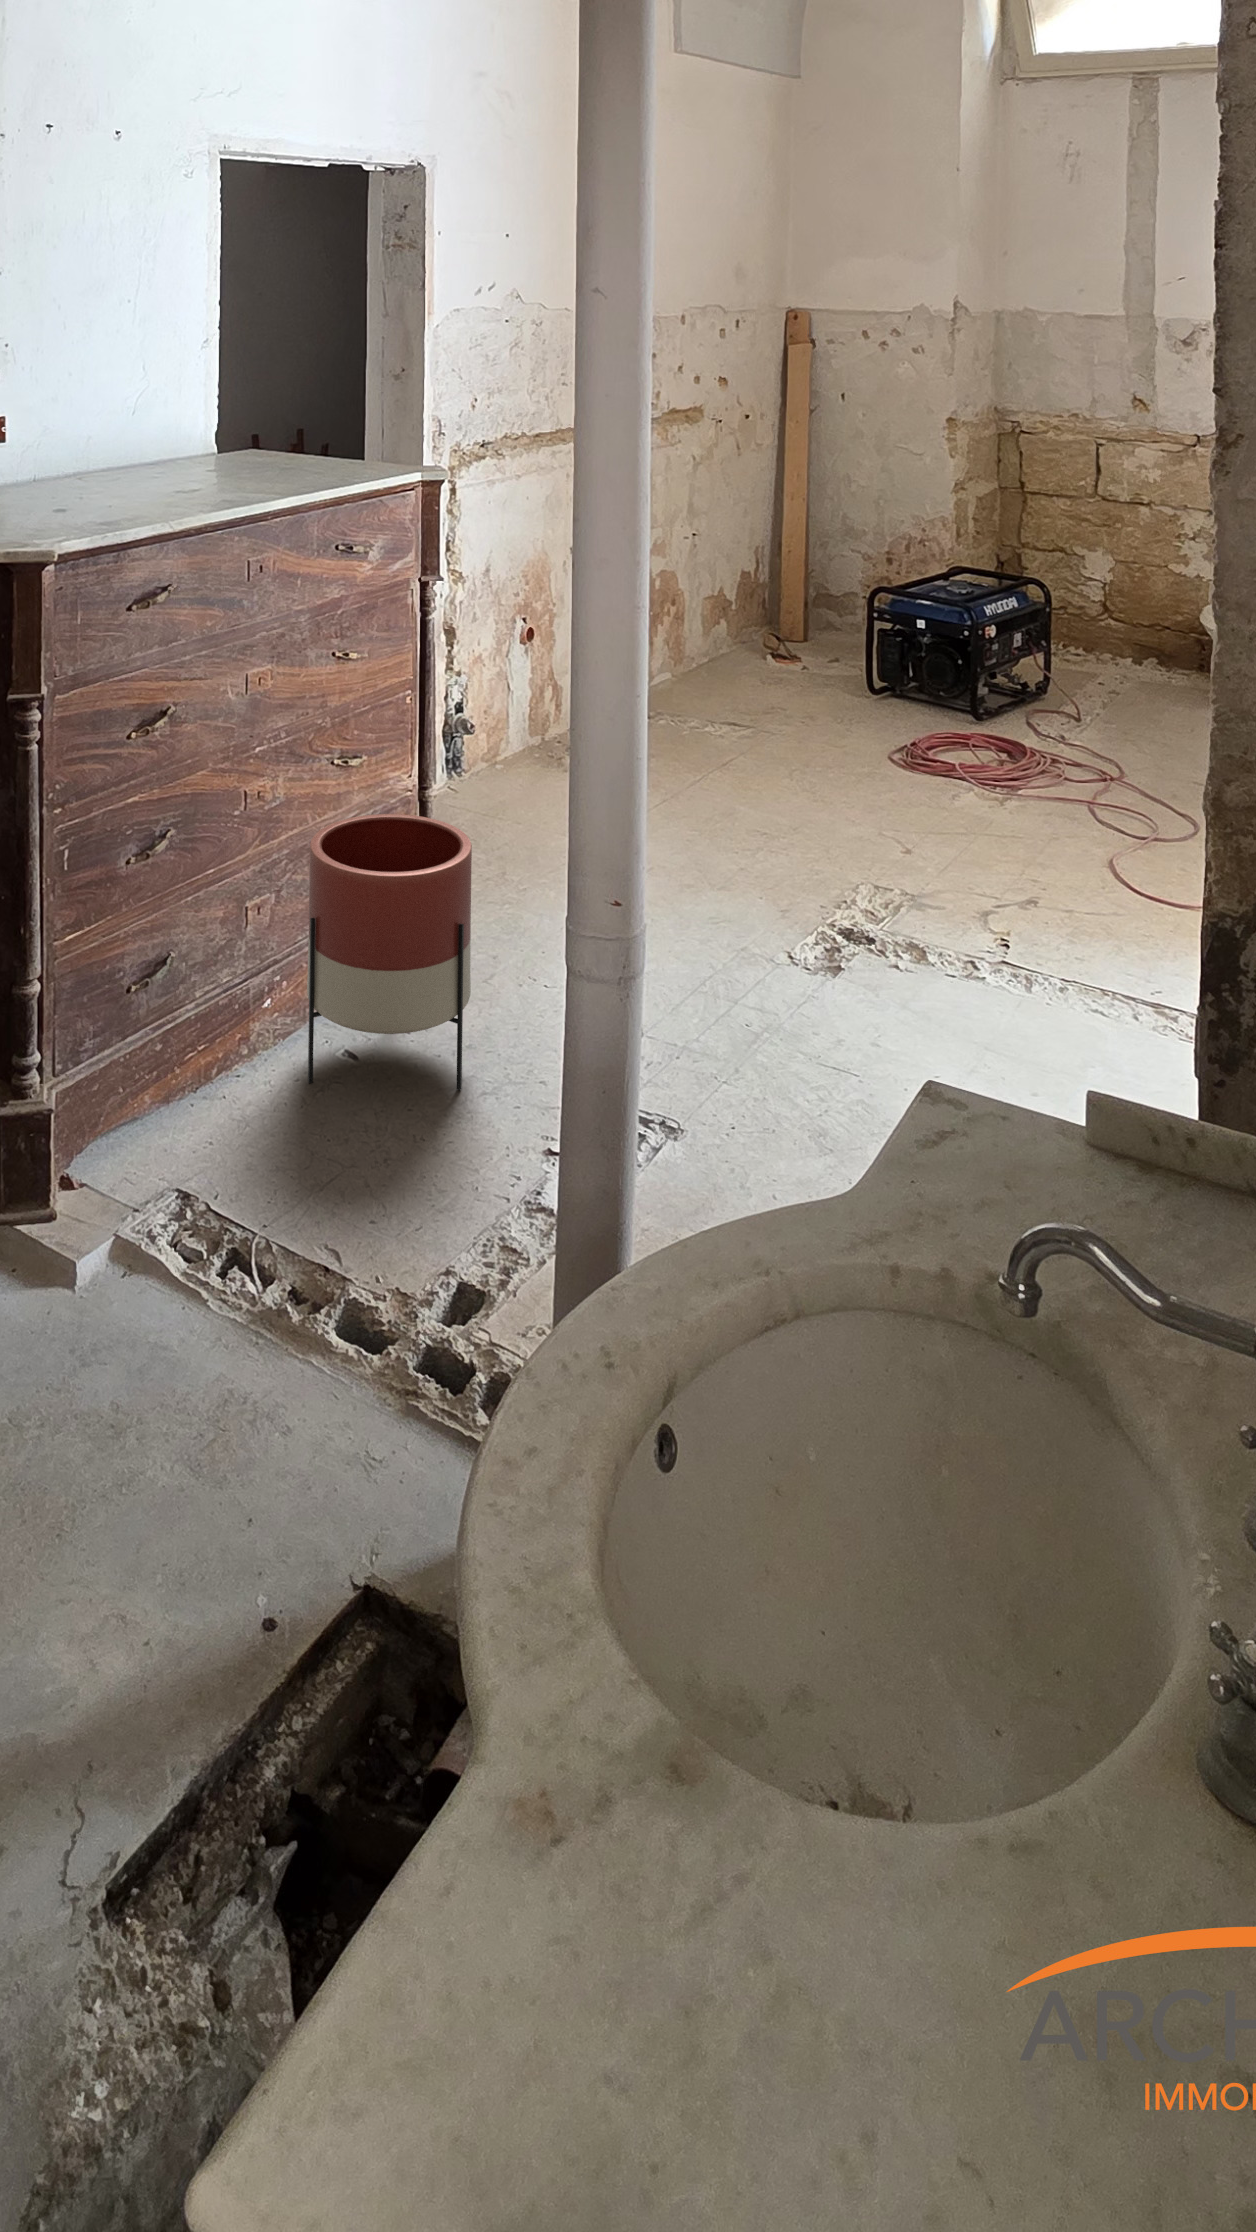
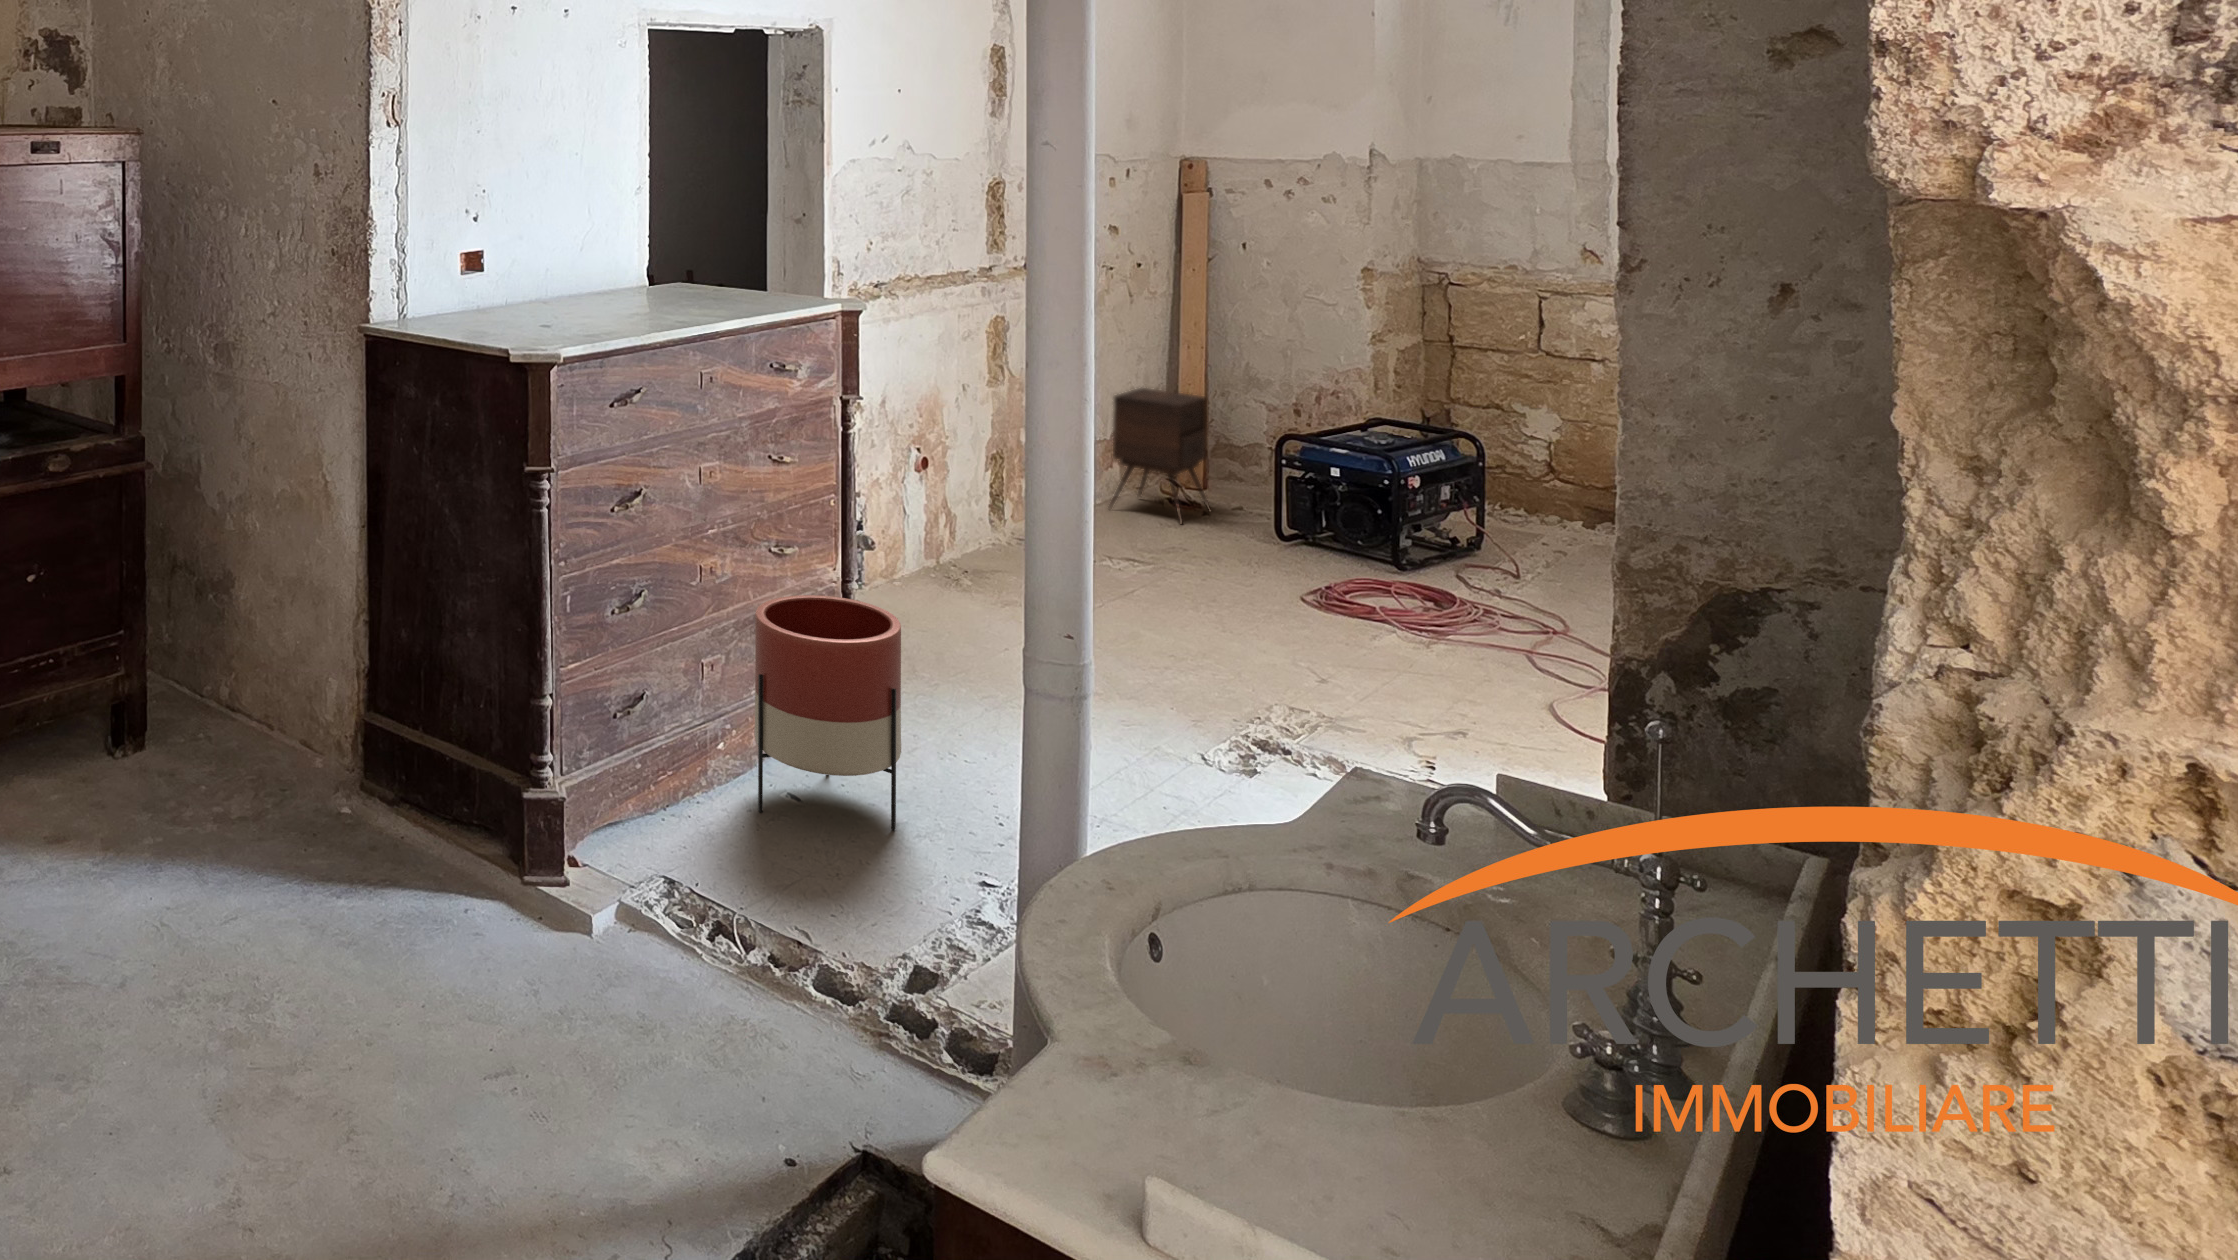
side table: none [715,544,811,684] -> present [1109,388,1210,523]

